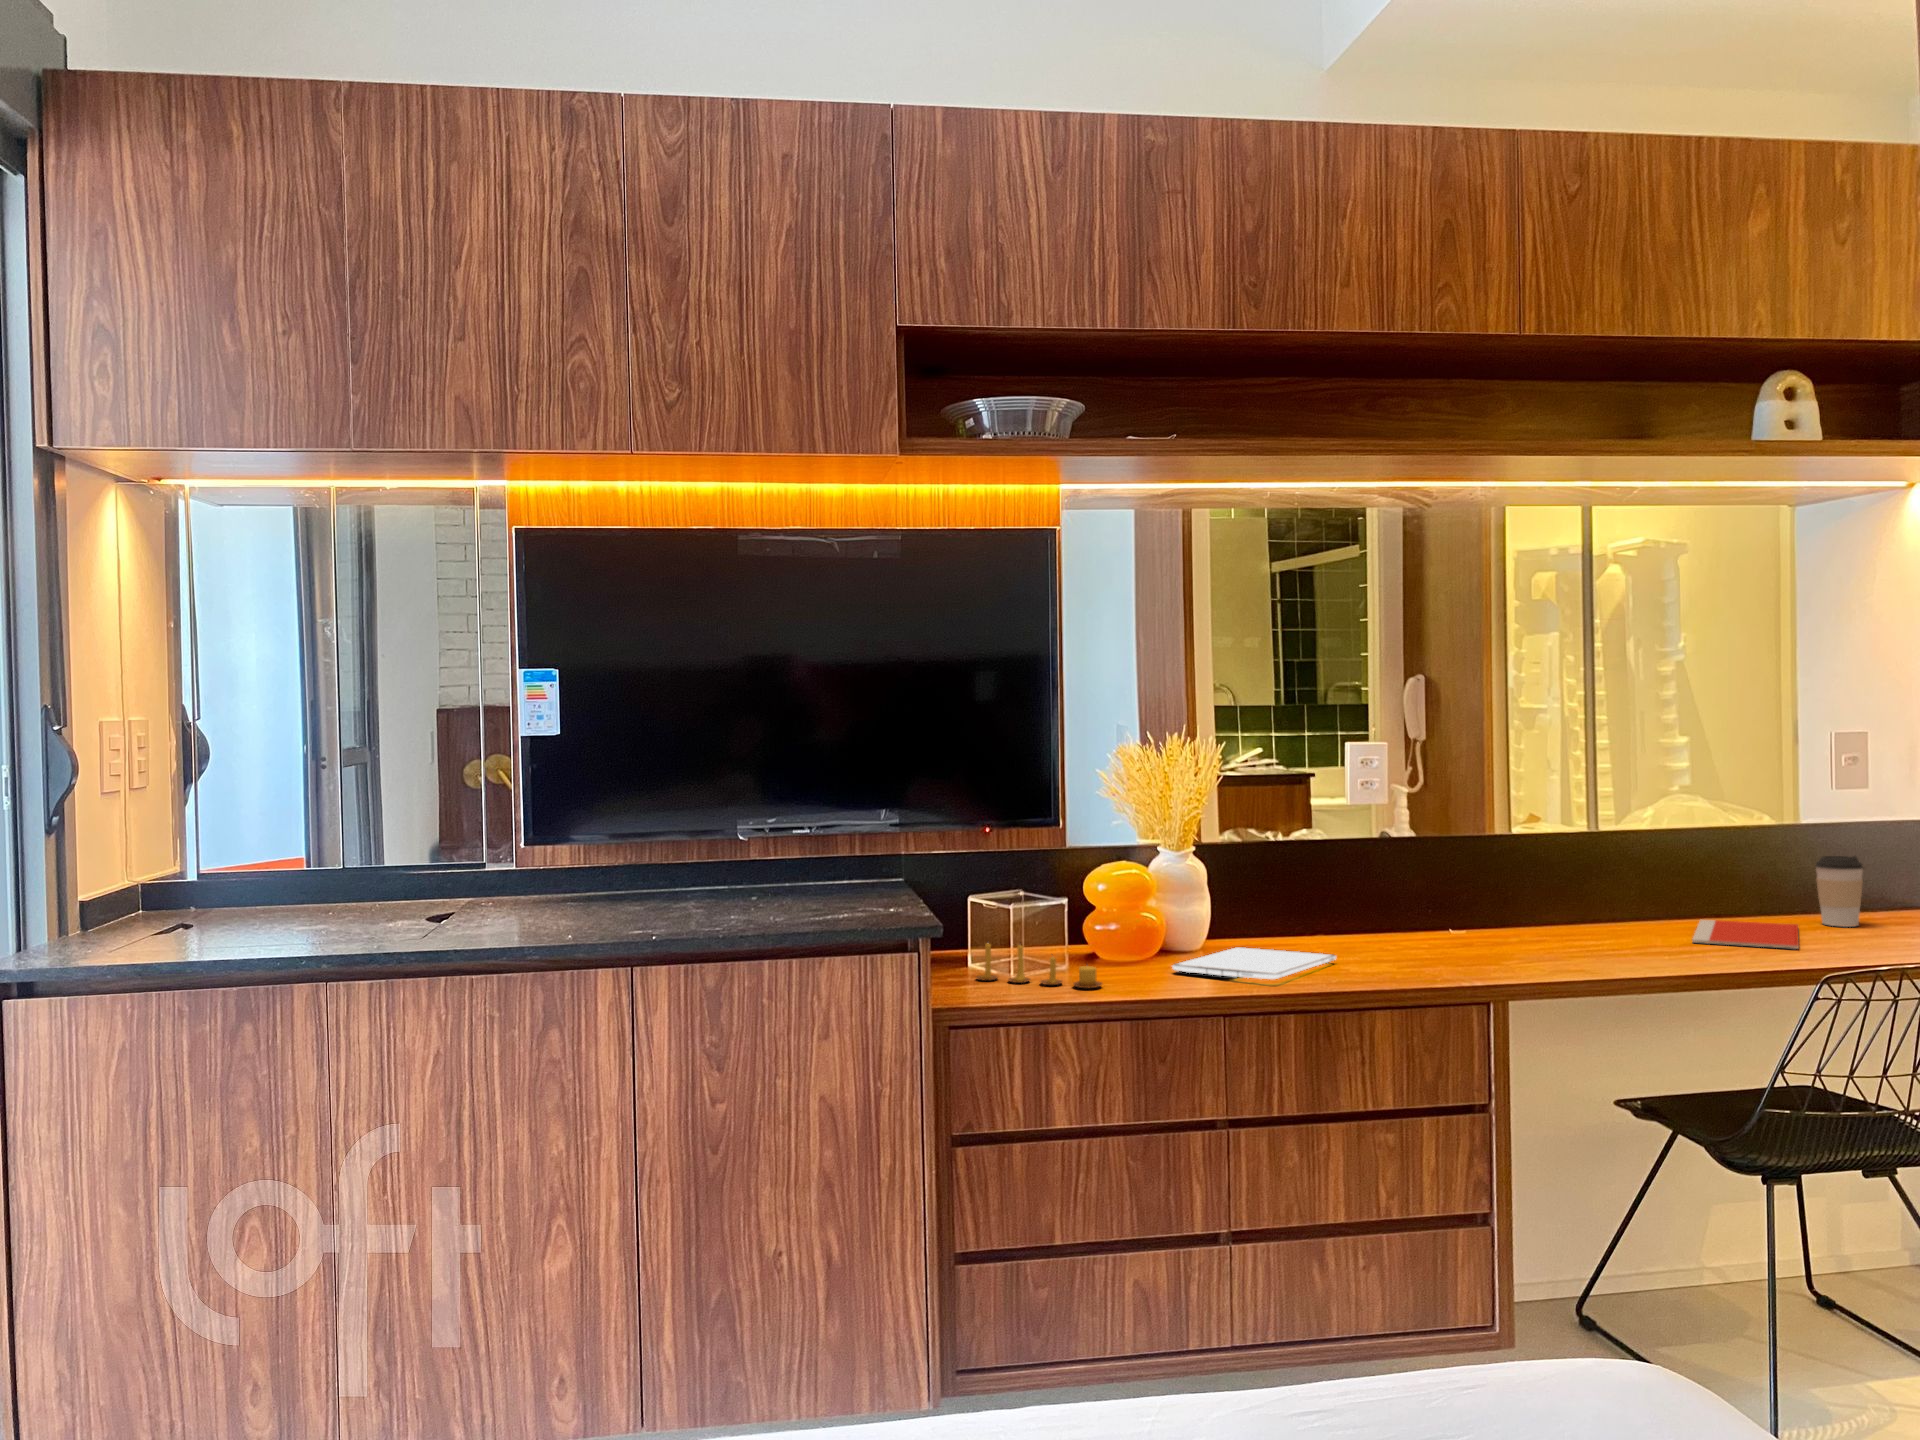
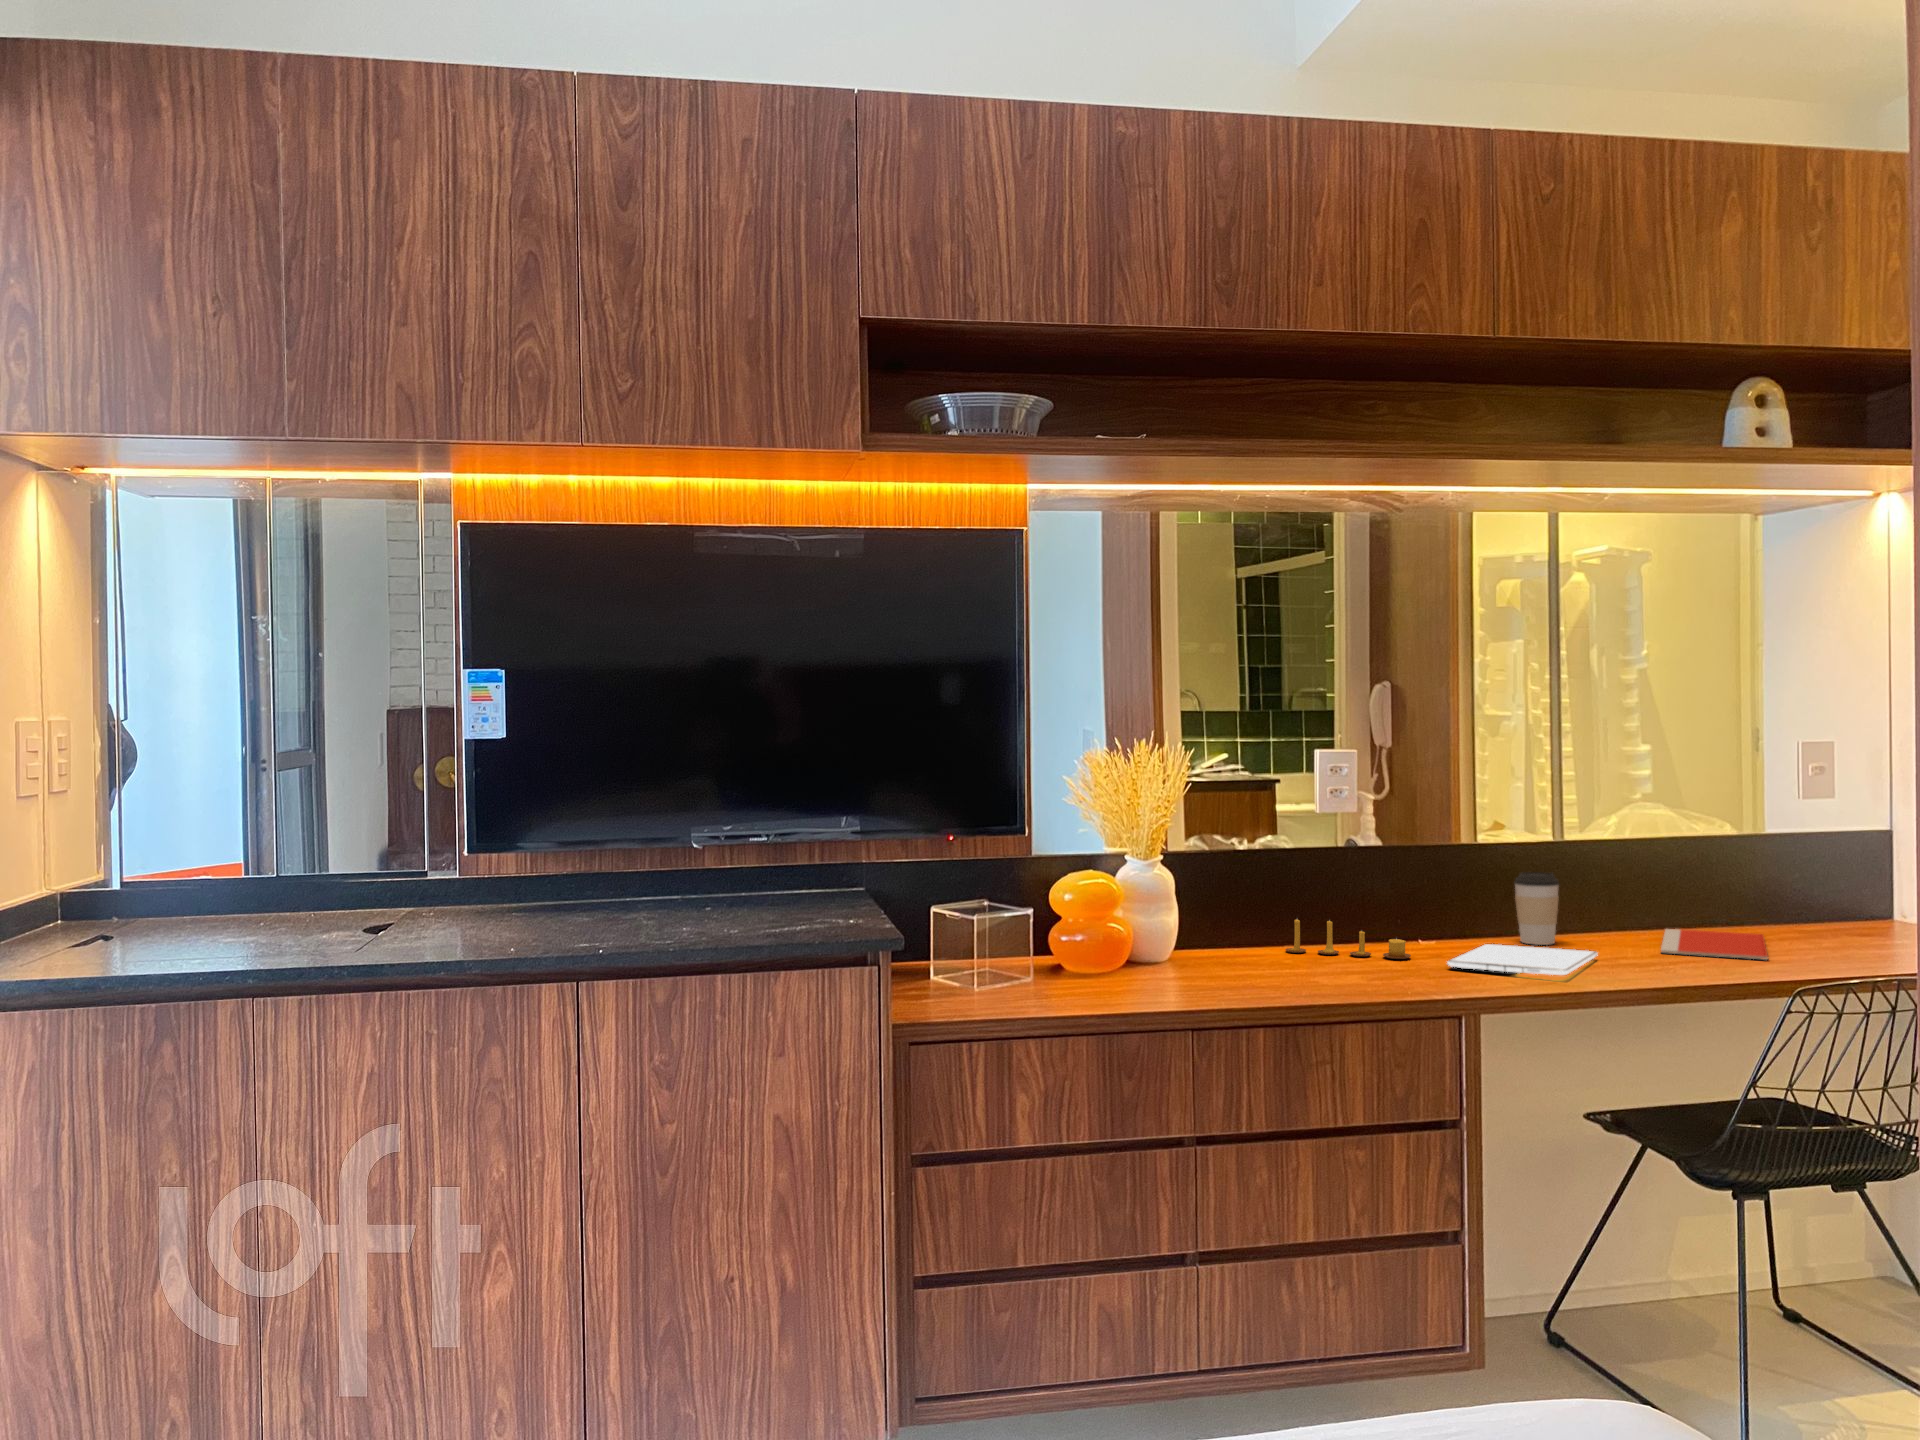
coffee cup: present [1816,856,1863,927] -> present [1514,872,1559,945]
candle: present [976,943,1102,988] -> present [1286,919,1411,959]
tablet: present [1172,947,1336,979] -> present [1447,944,1598,975]

